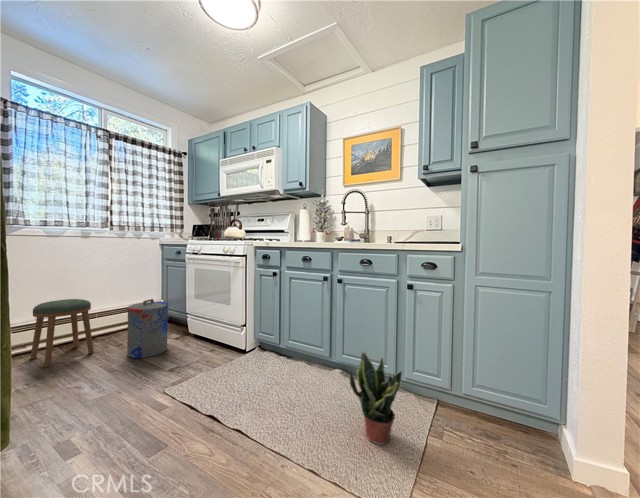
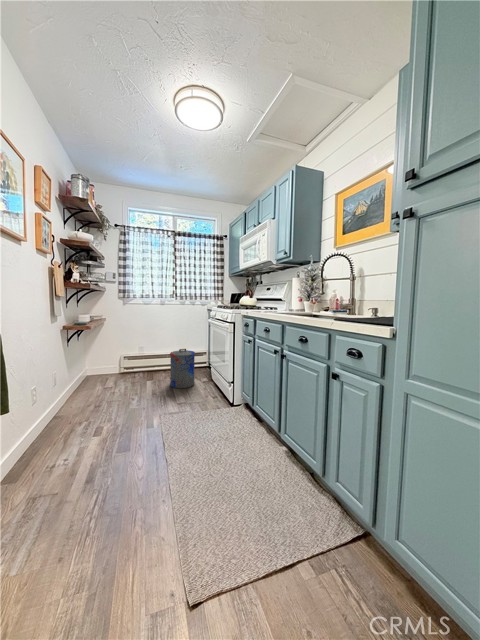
stool: present [31,299,94,367] -> none [132,343,159,381]
potted plant: present [350,353,402,445] -> none [235,422,295,520]

